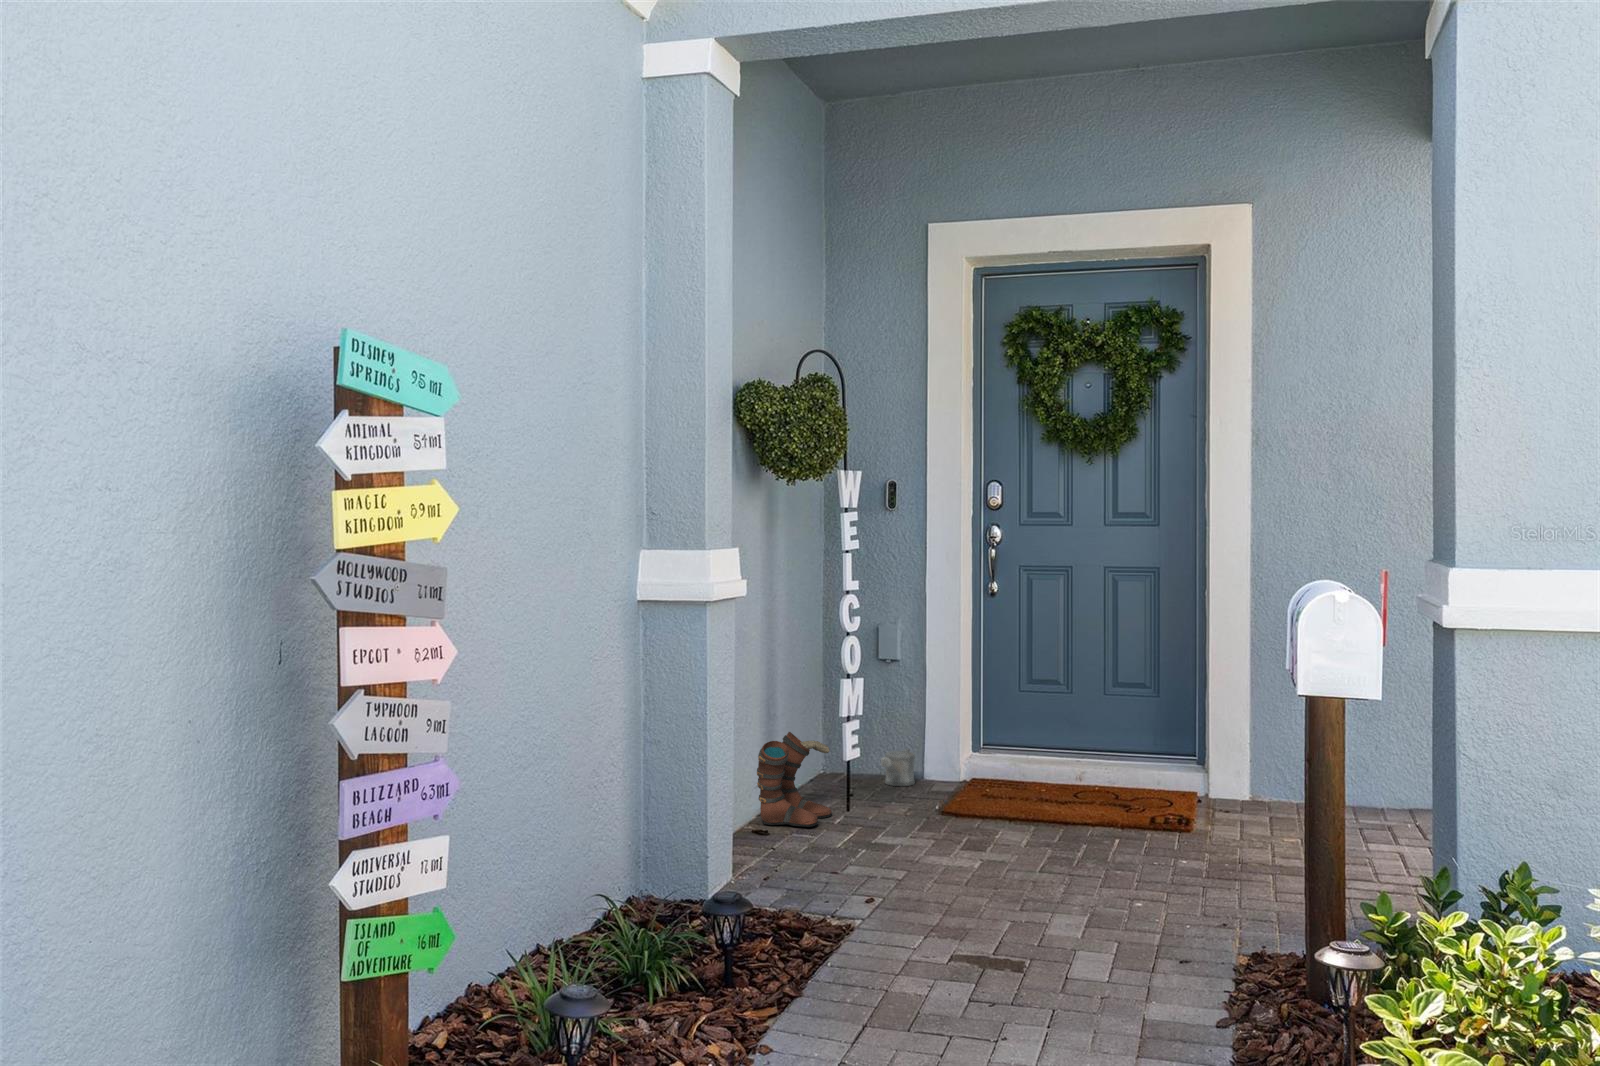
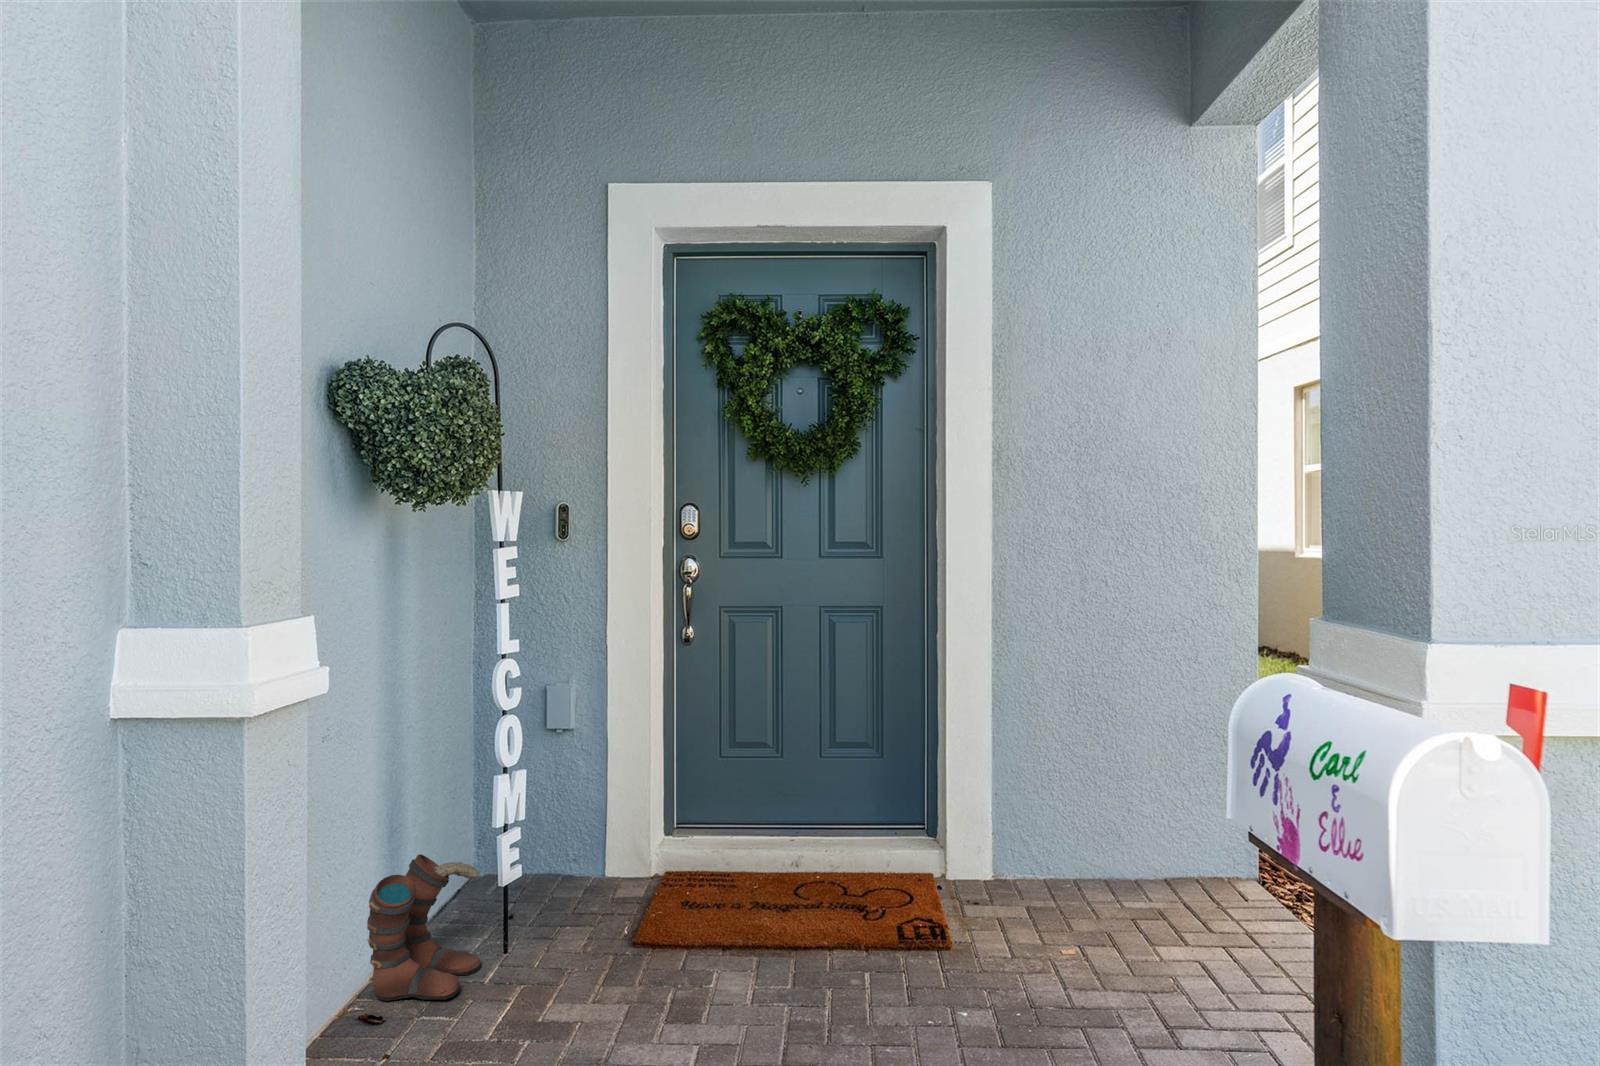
watering can: present [881,749,915,786] -> none [549,841,594,896]

